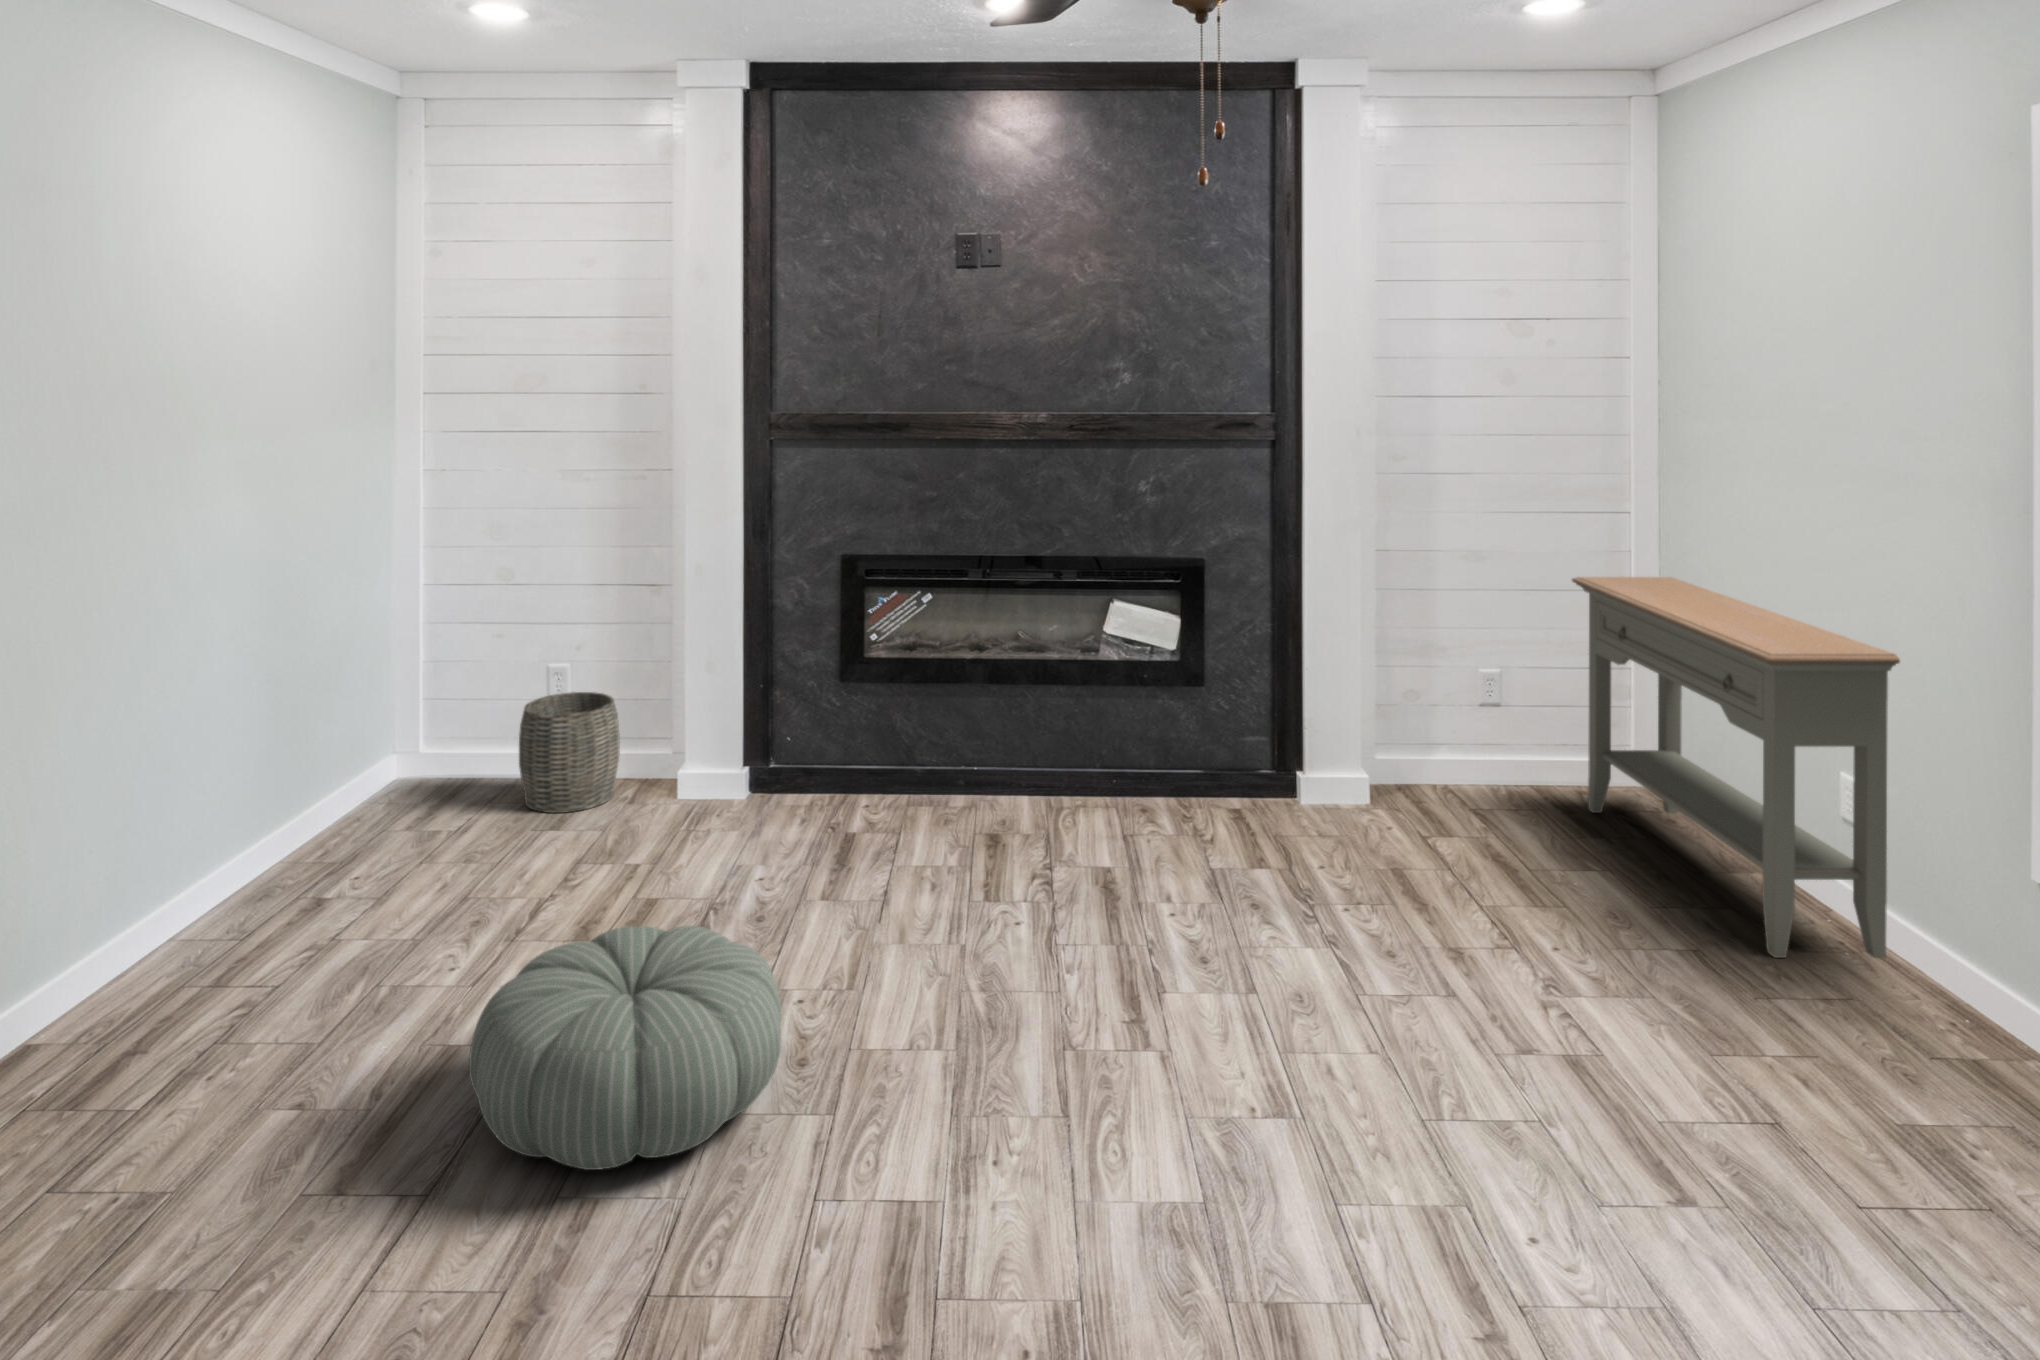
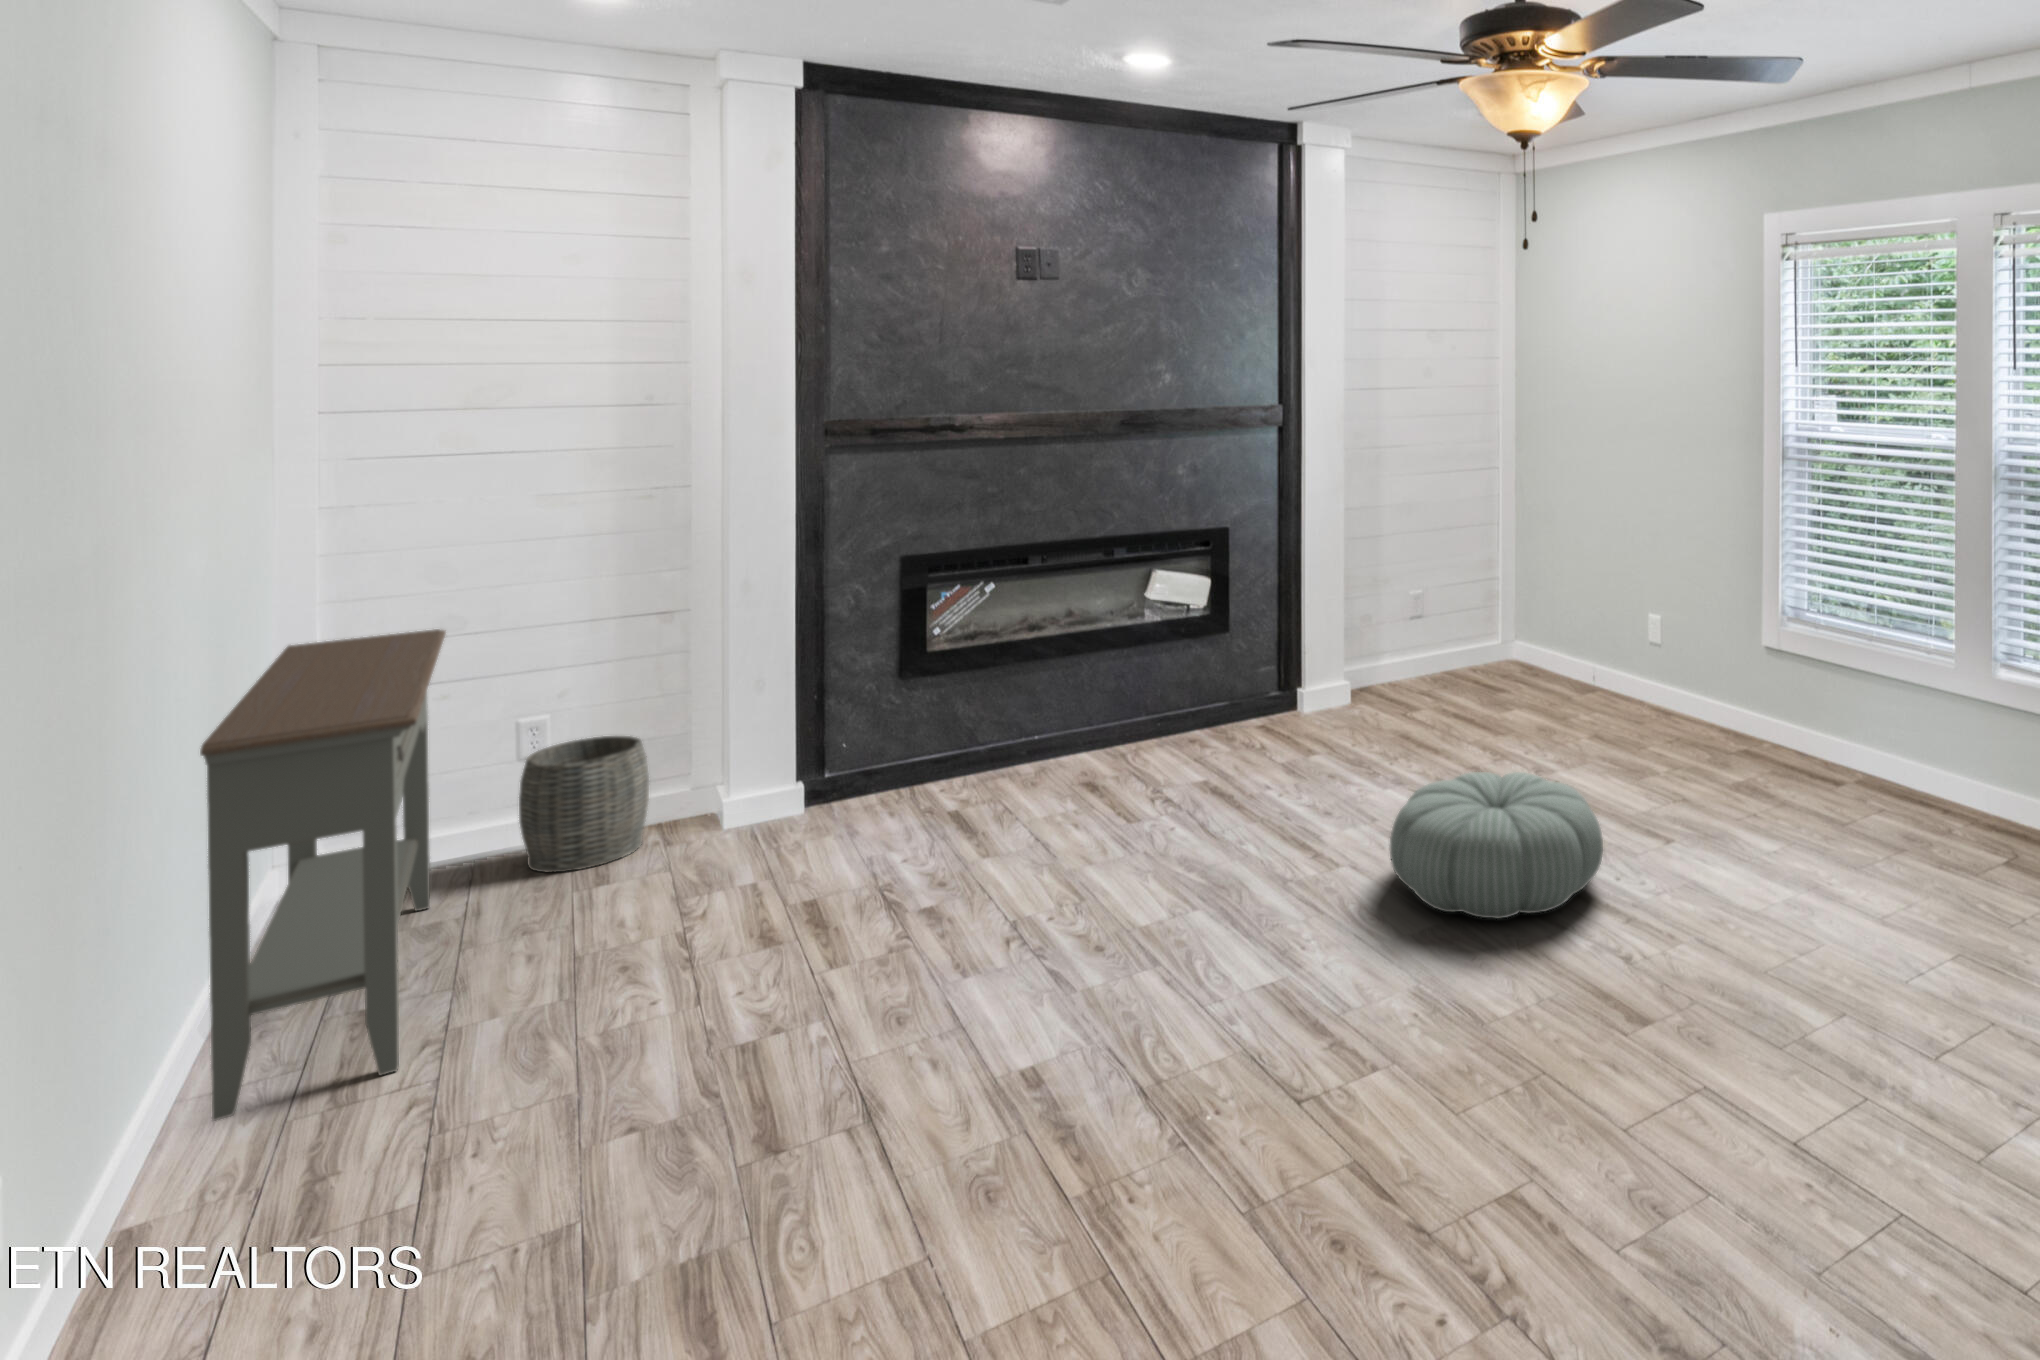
console table: present [1572,577,1900,958] -> present [200,629,446,1121]
pouf: present [469,926,781,1170] -> present [1390,772,1603,919]

